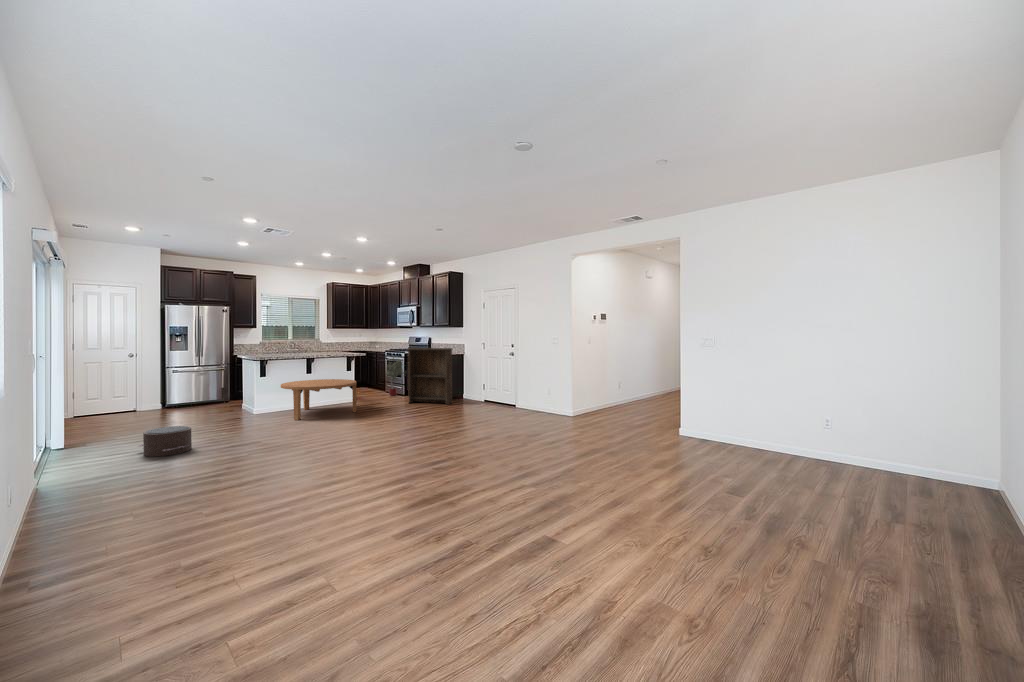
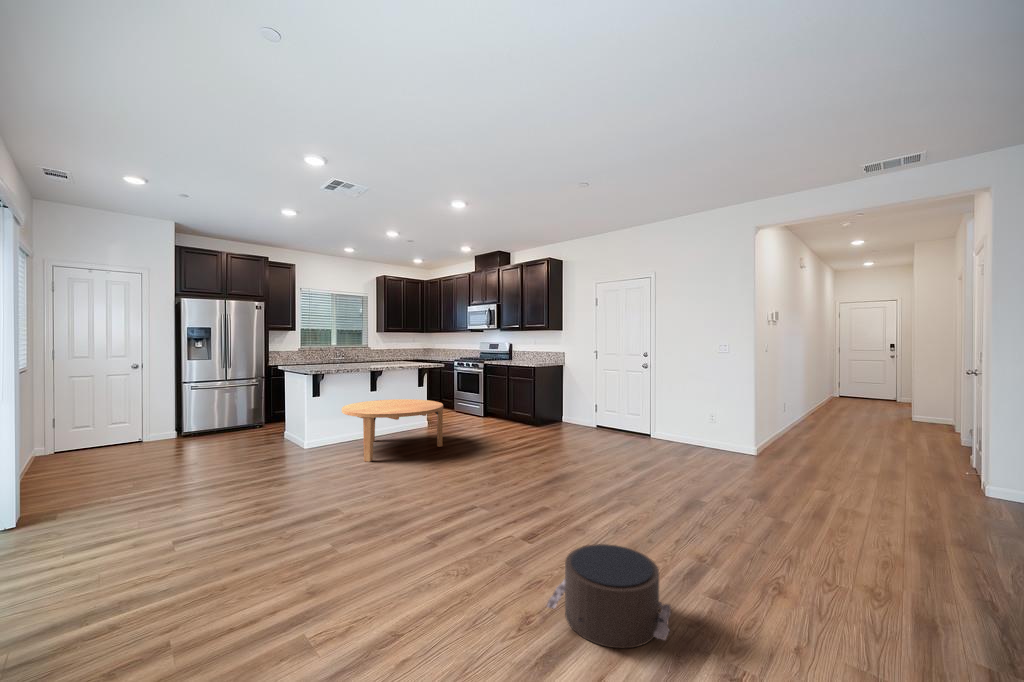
bookshelf: present [408,348,453,405] -> none [500,357,561,435]
potted tree: present [386,357,406,396] -> none [457,368,487,419]
pouf: present [139,426,192,457] -> present [547,544,671,648]

